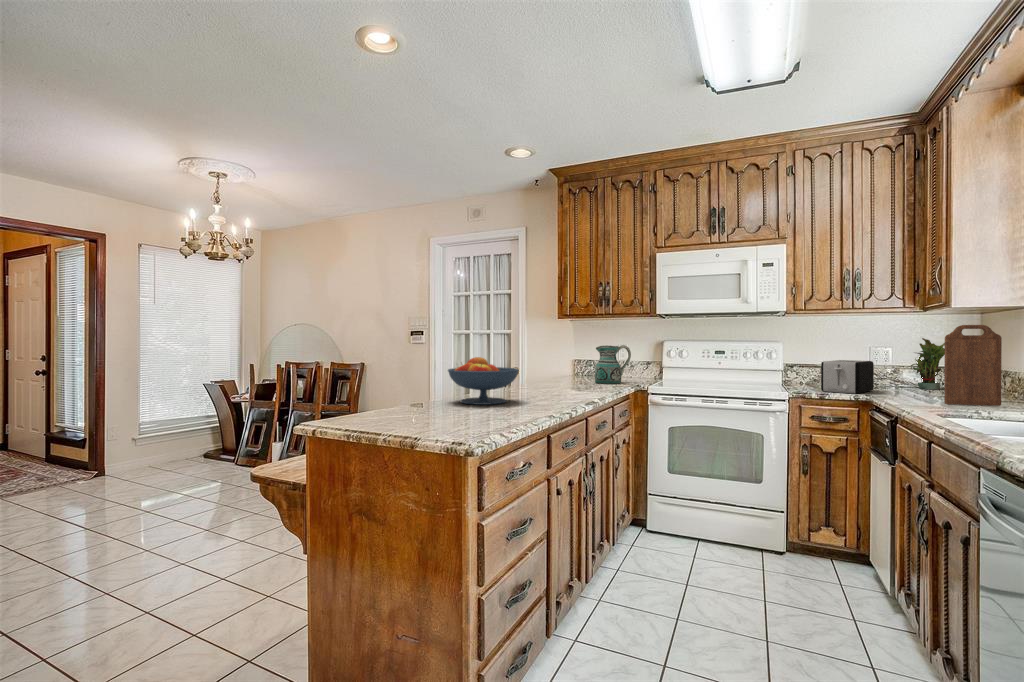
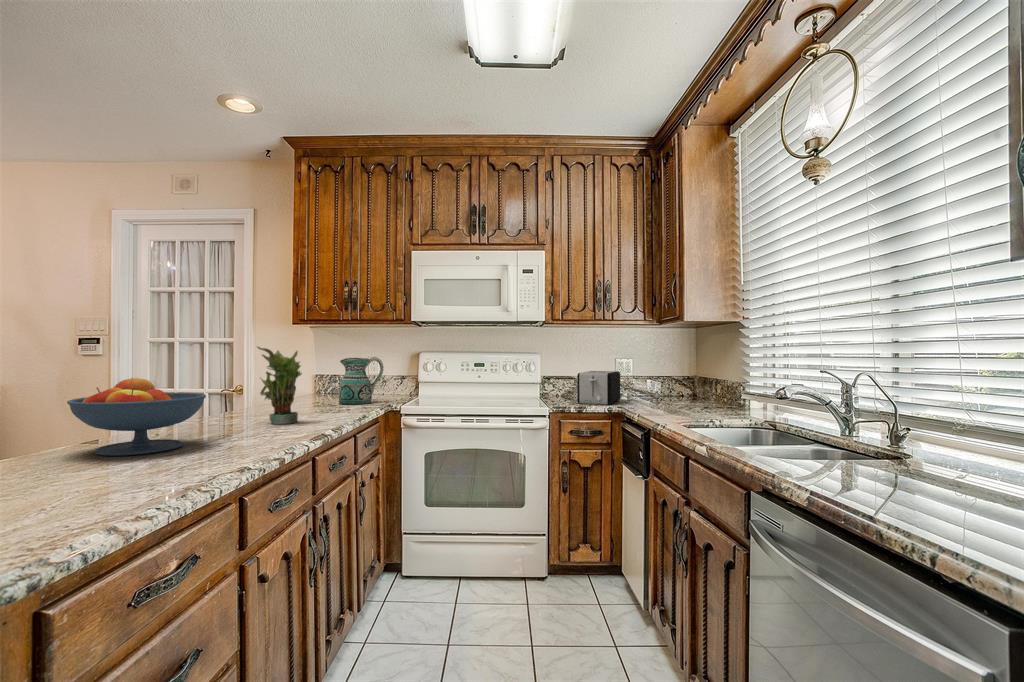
cutting board: present [944,325,1002,406] -> none [683,337,725,413]
potted plant: present [911,338,945,390] -> present [257,347,302,424]

